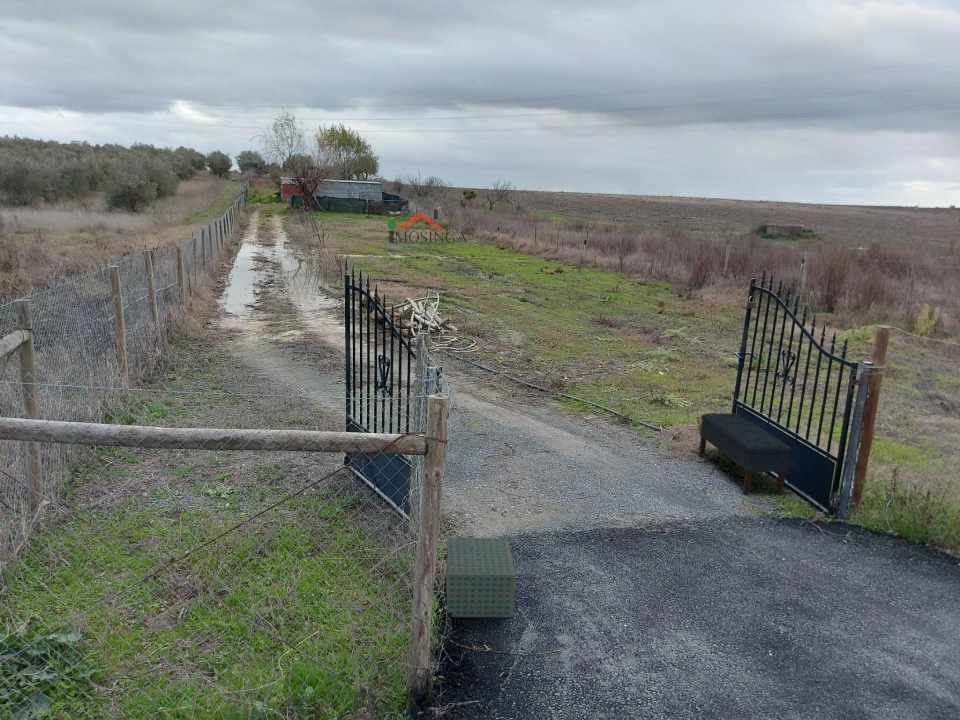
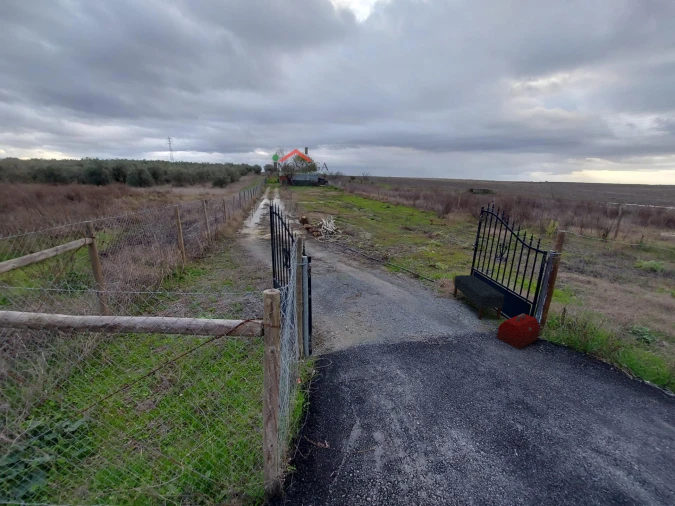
toolbox: none [774,477,849,540] -> present [497,314,540,349]
storage box: present [446,538,516,617] -> none [309,356,349,407]

